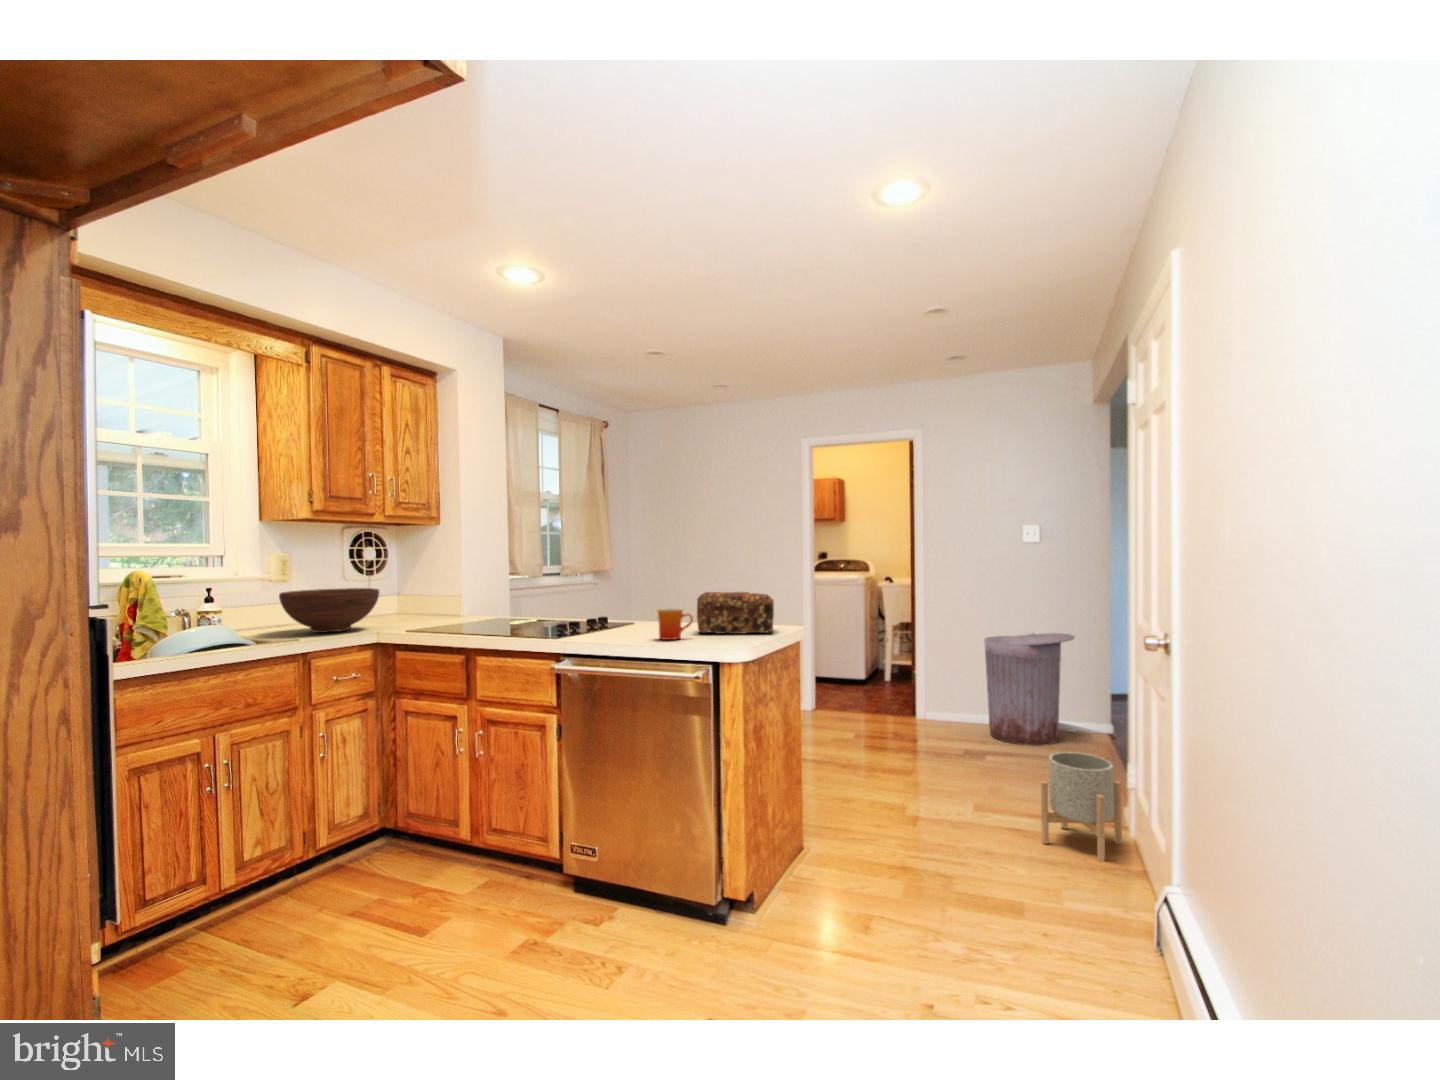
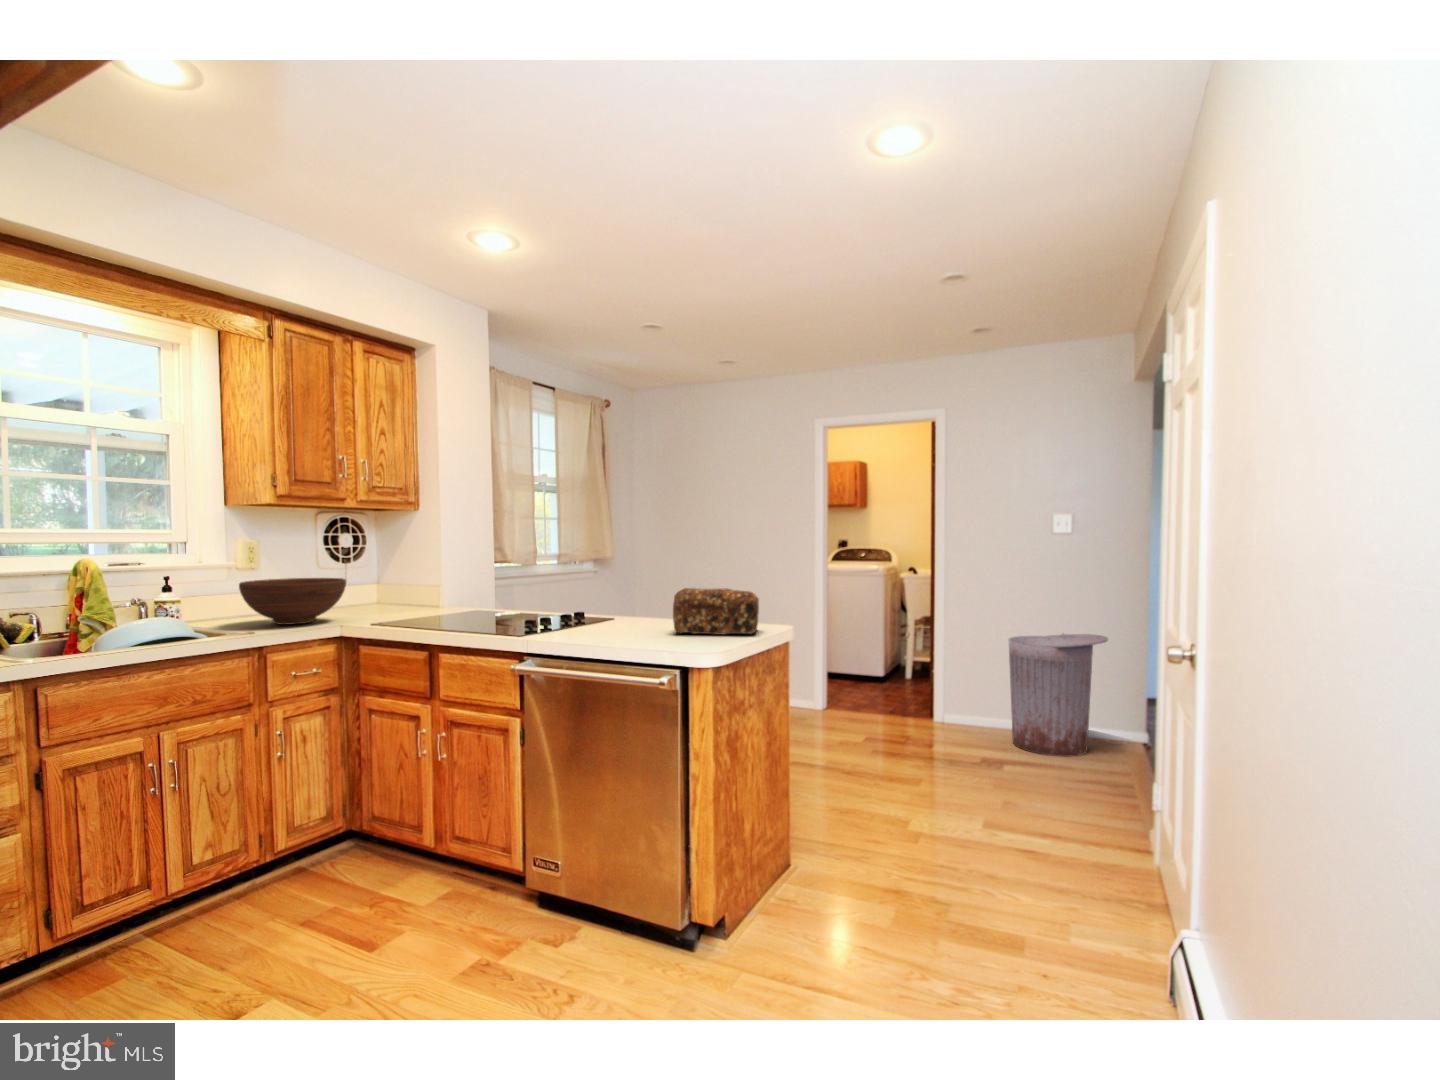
mug: present [657,608,693,640] -> none [627,606,667,641]
planter: present [1041,752,1122,861] -> none [1054,770,1145,893]

